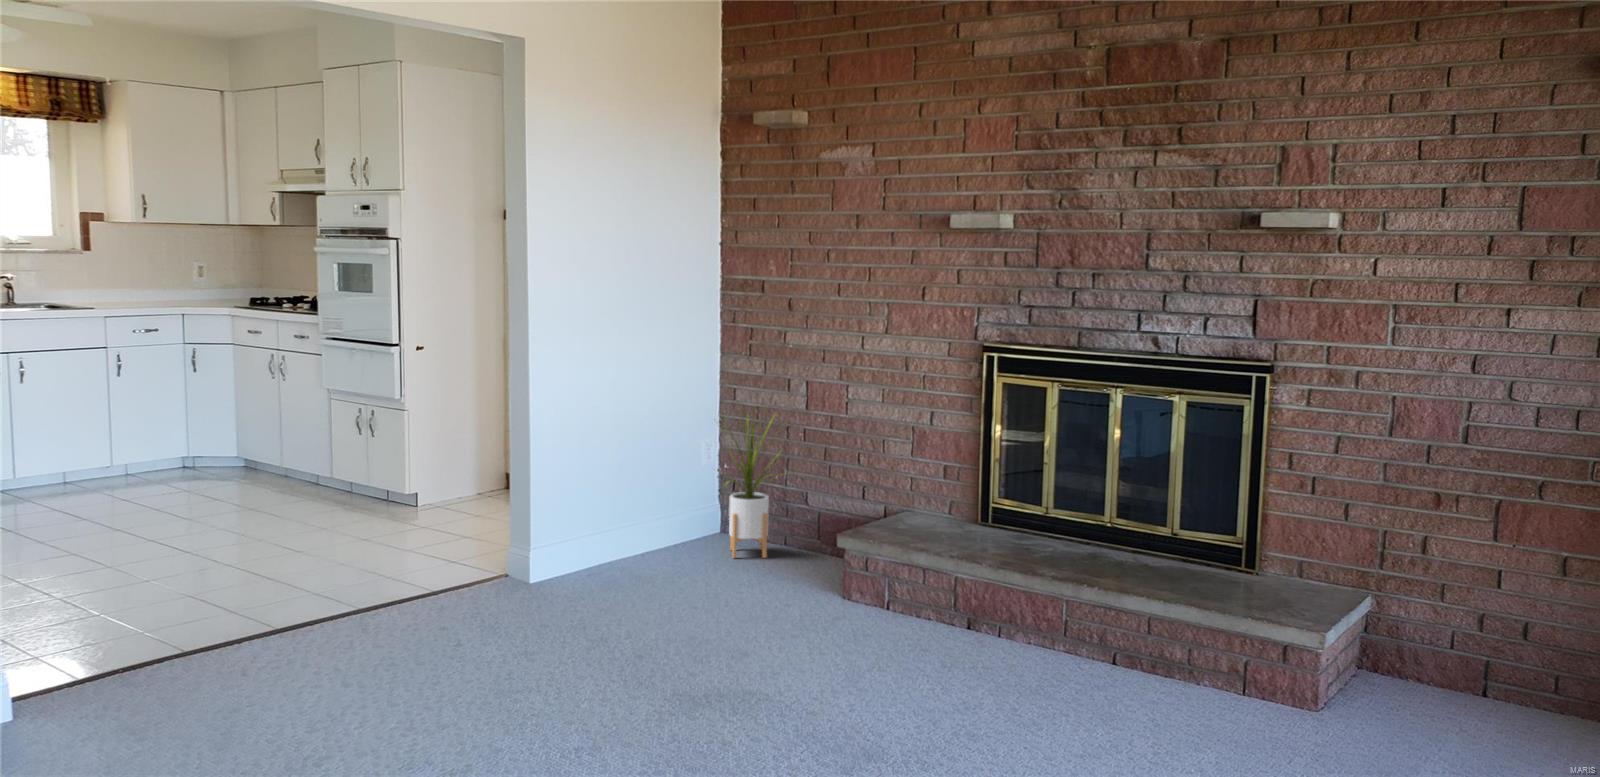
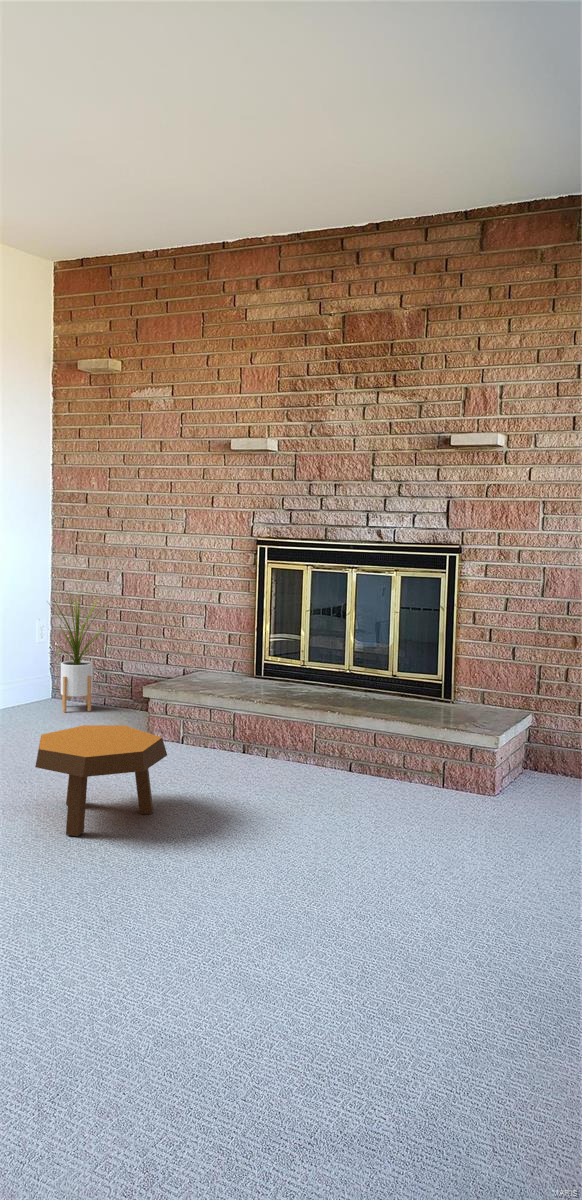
footstool: none [721,594,880,739] -> present [35,725,167,836]

